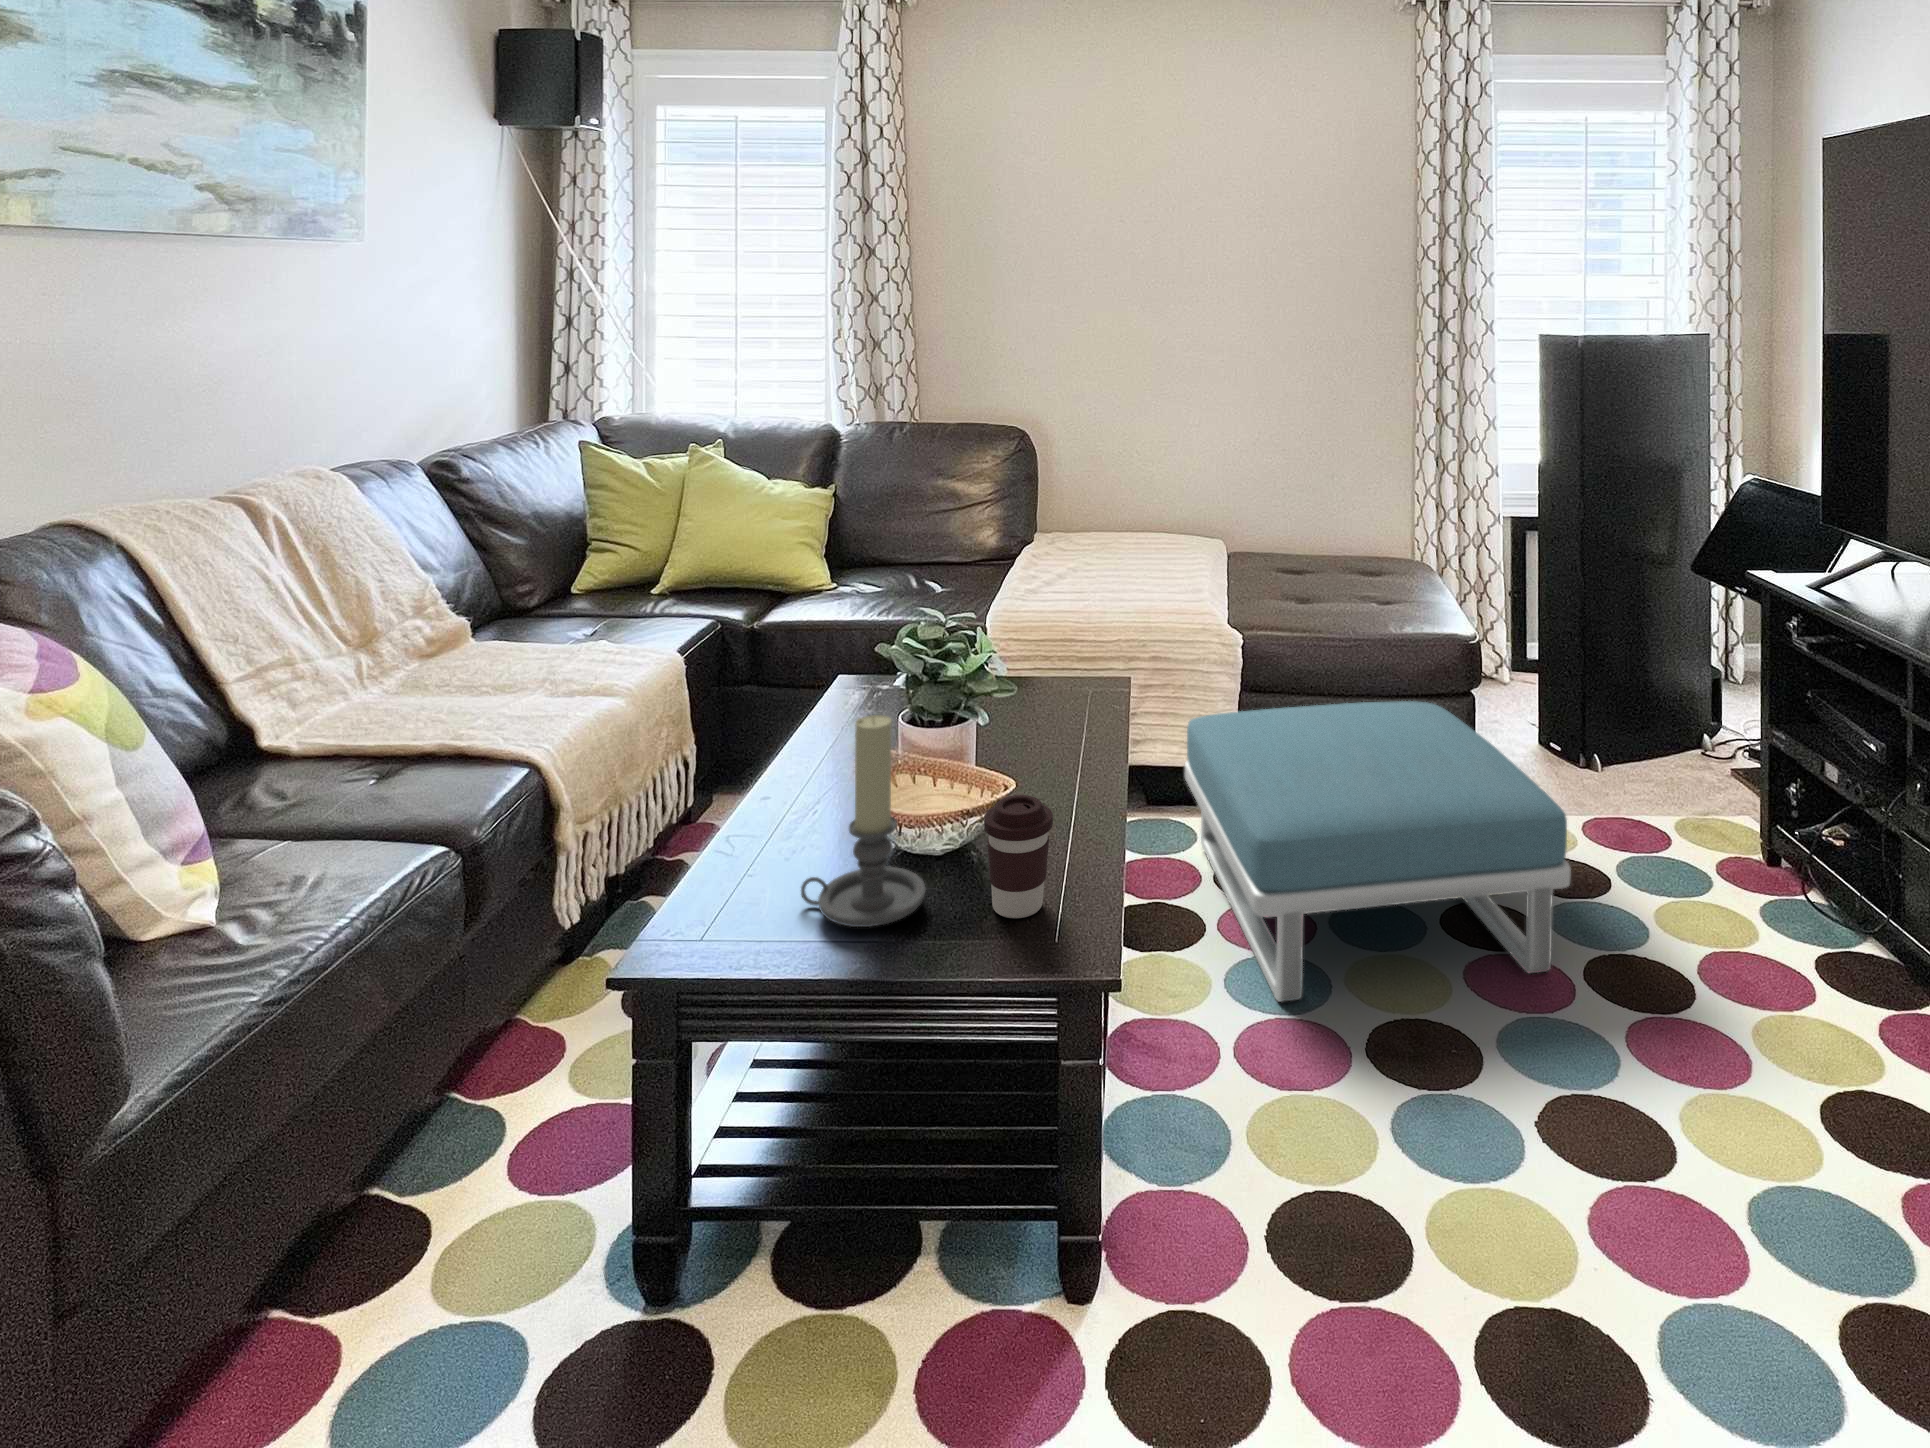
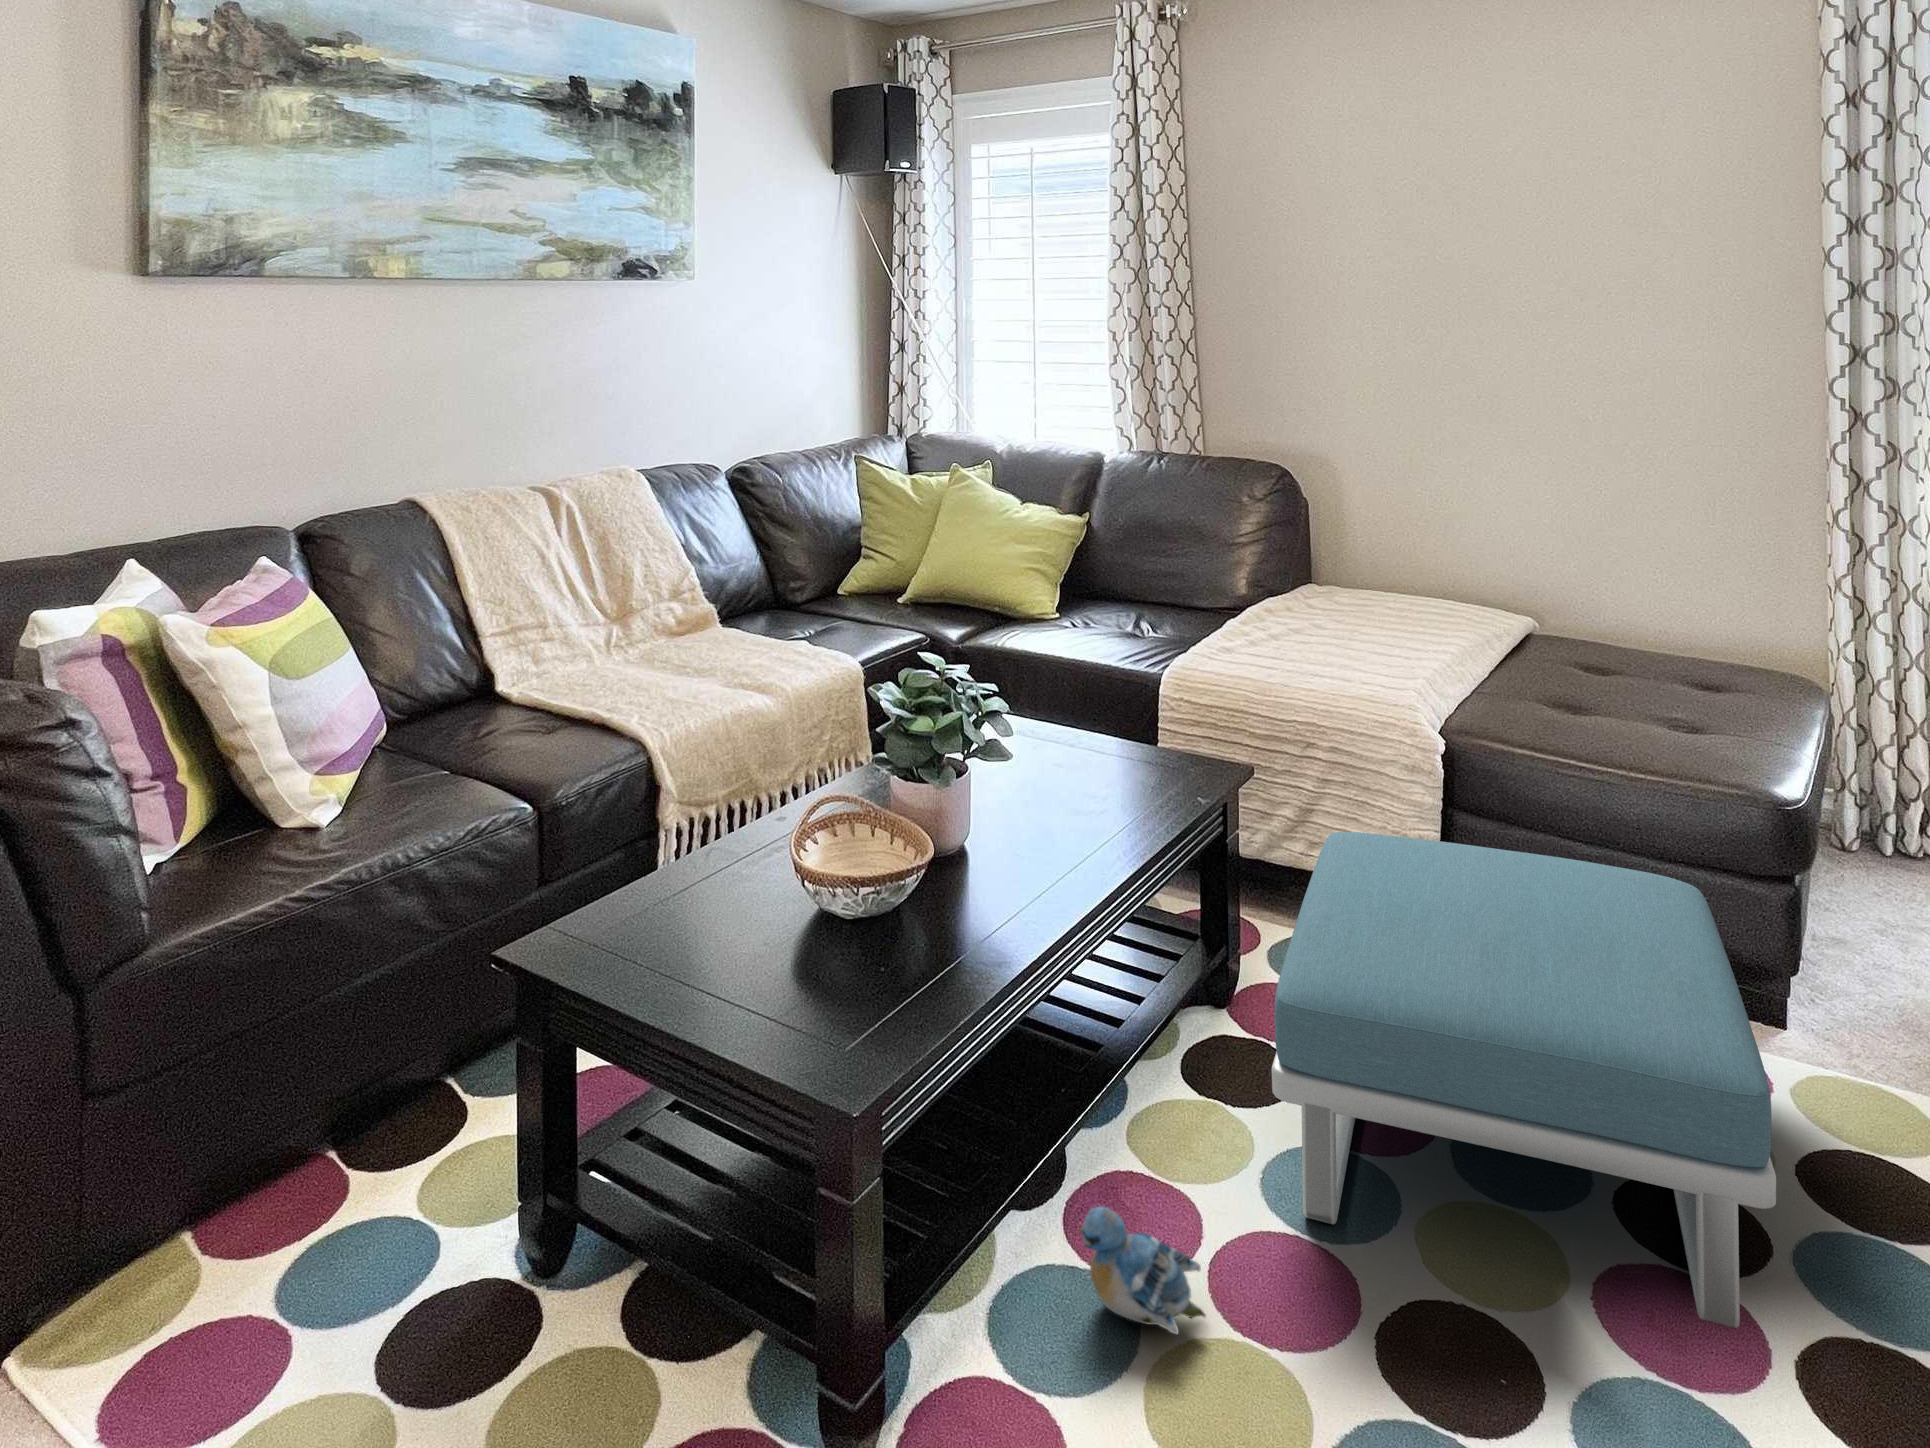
candle holder: present [801,715,926,927] -> none [684,747,795,967]
coffee cup: present [984,795,1053,918] -> none [824,864,899,1002]
plush toy: none [1167,1033,1270,1112] -> present [1080,1207,1206,1334]

